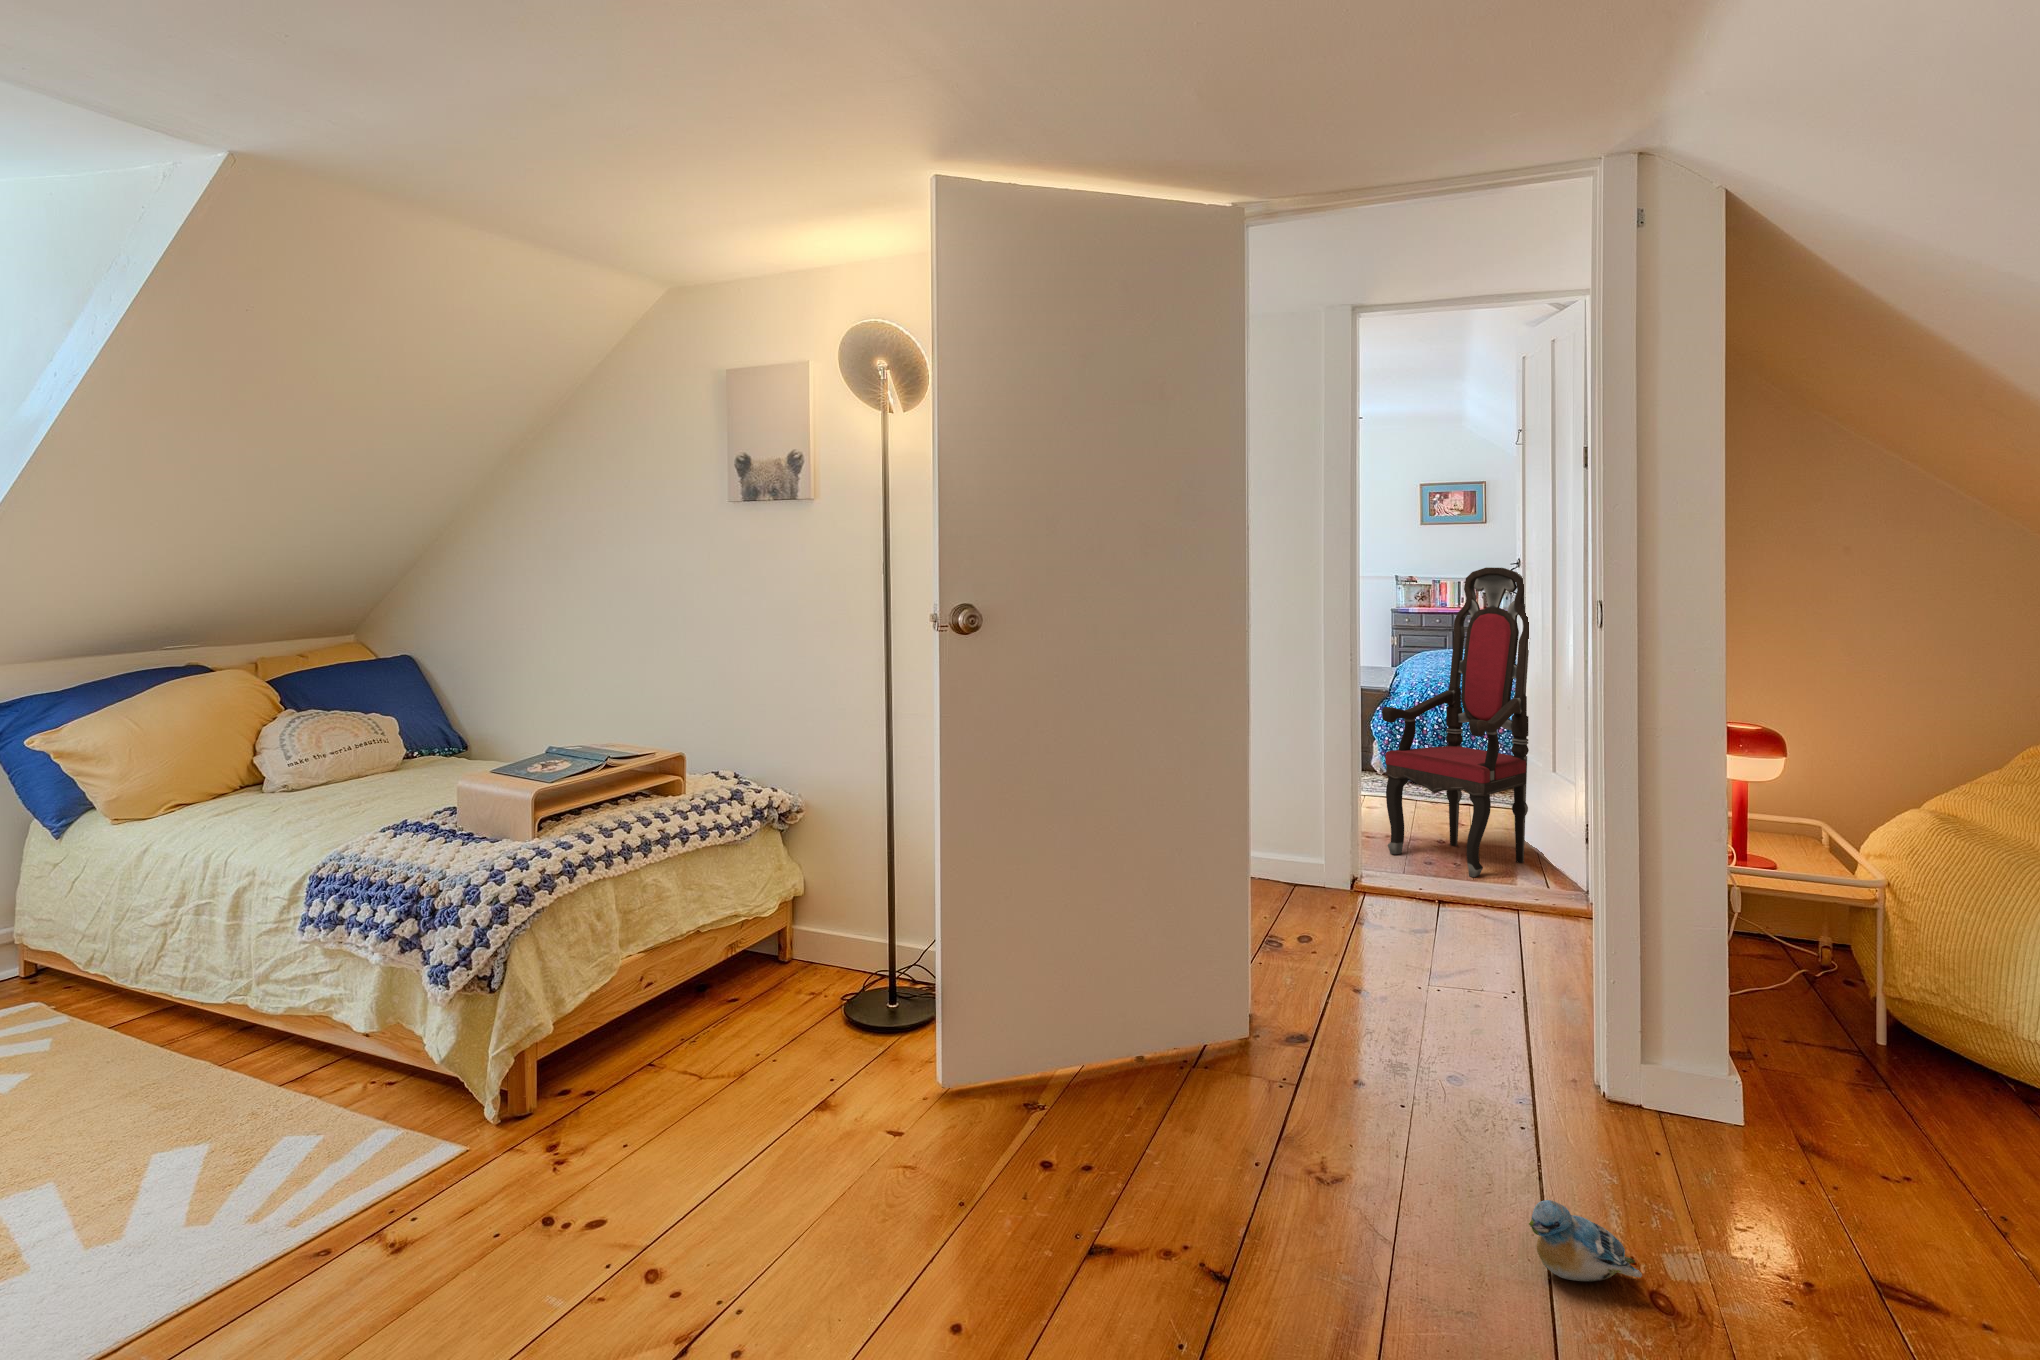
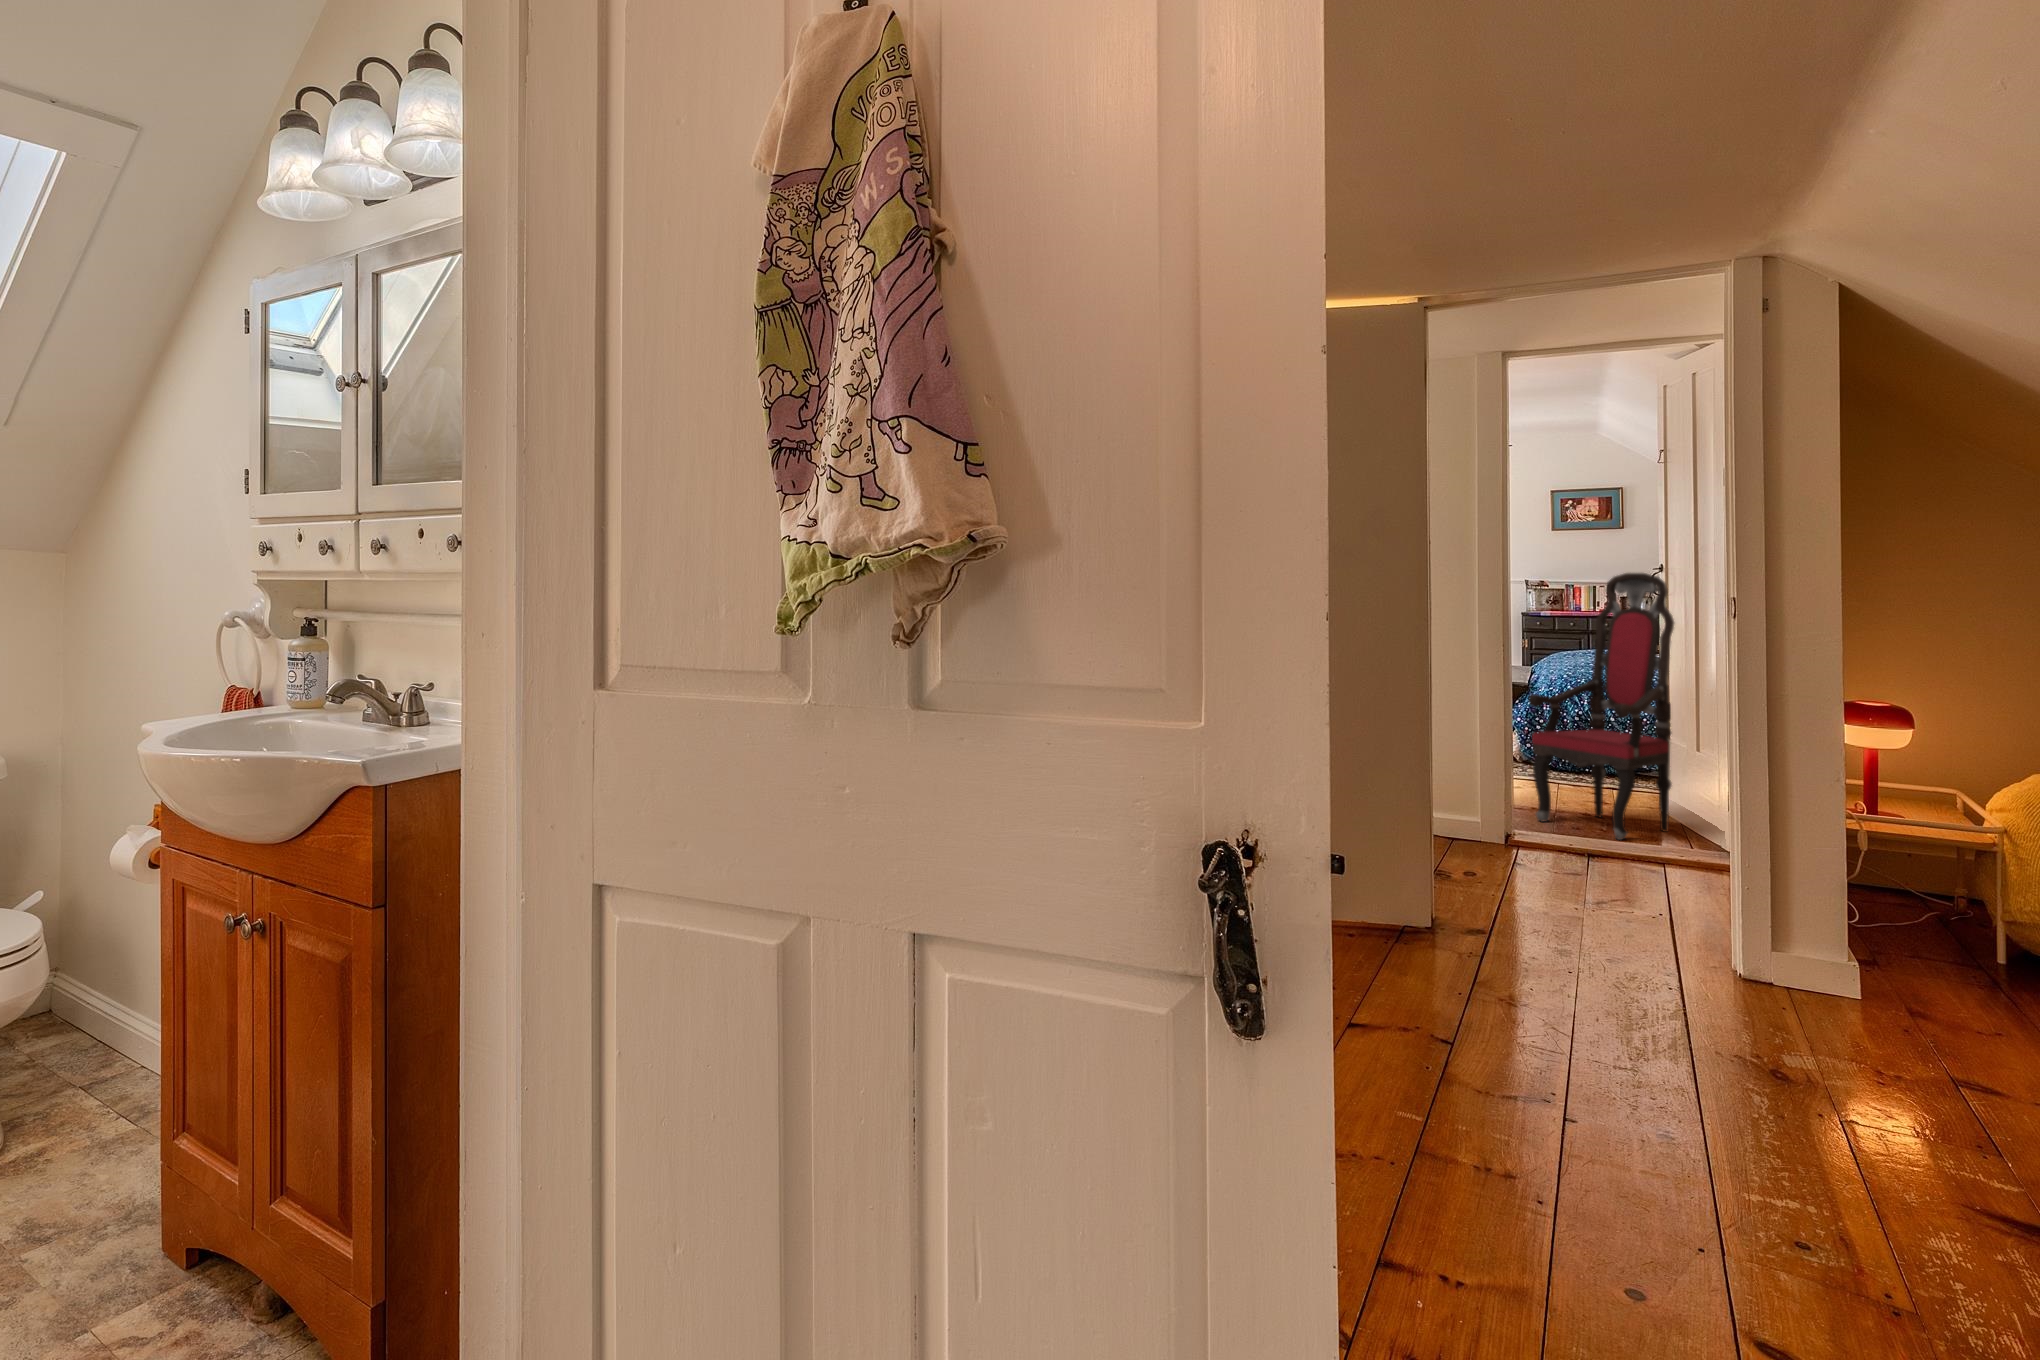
plush toy: present [1529,1200,1642,1281] -> none [1675,1007,1763,1063]

